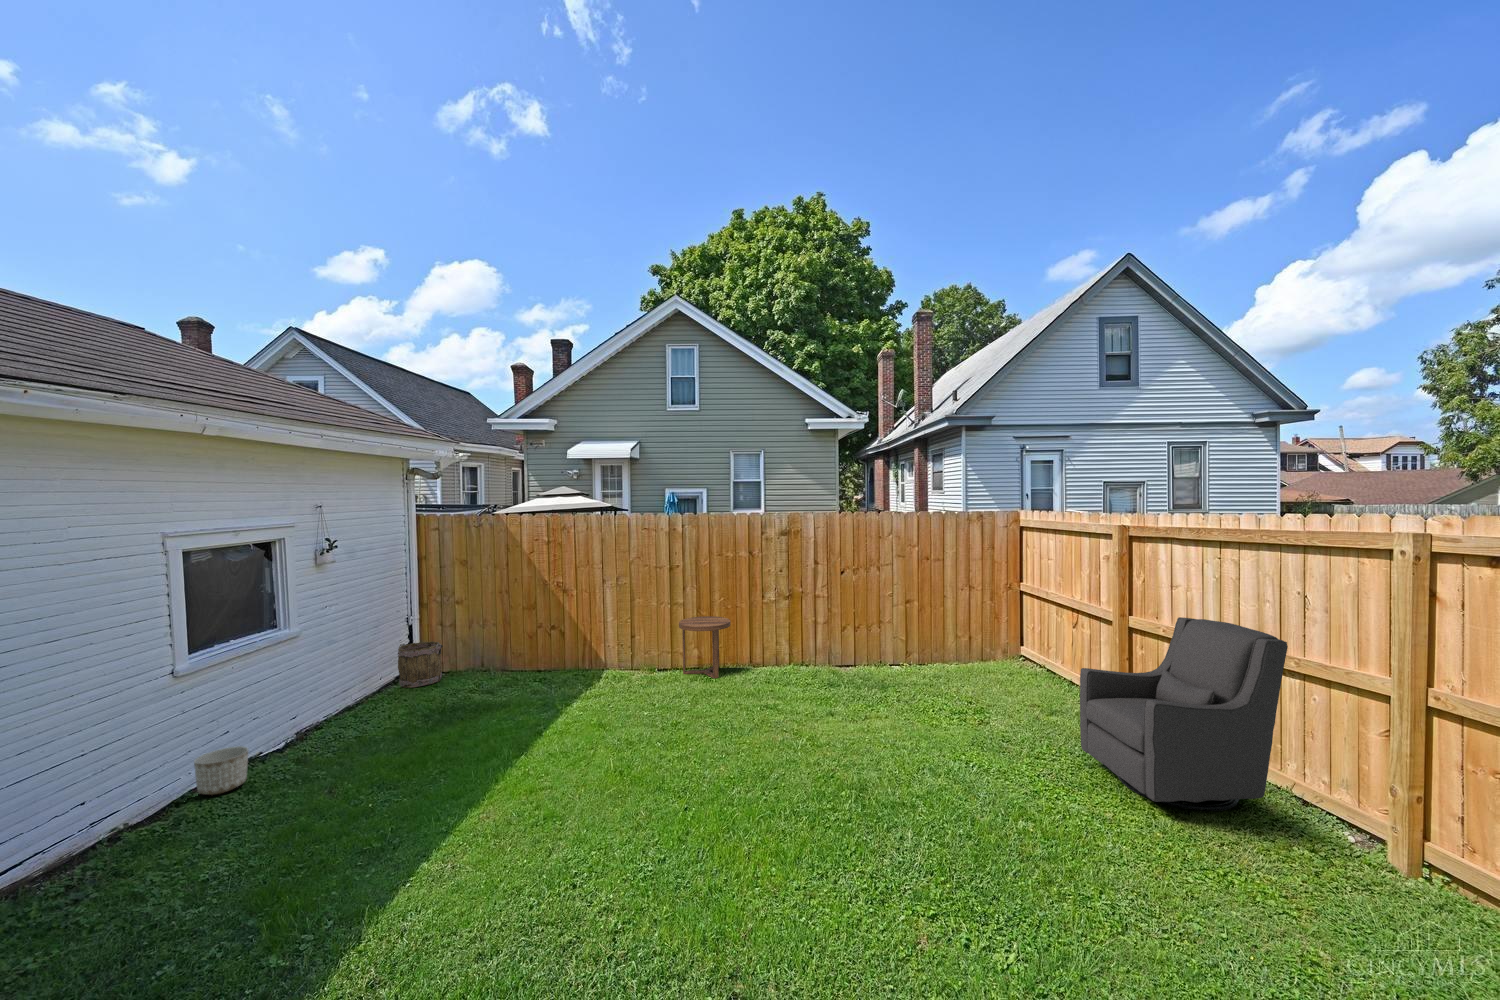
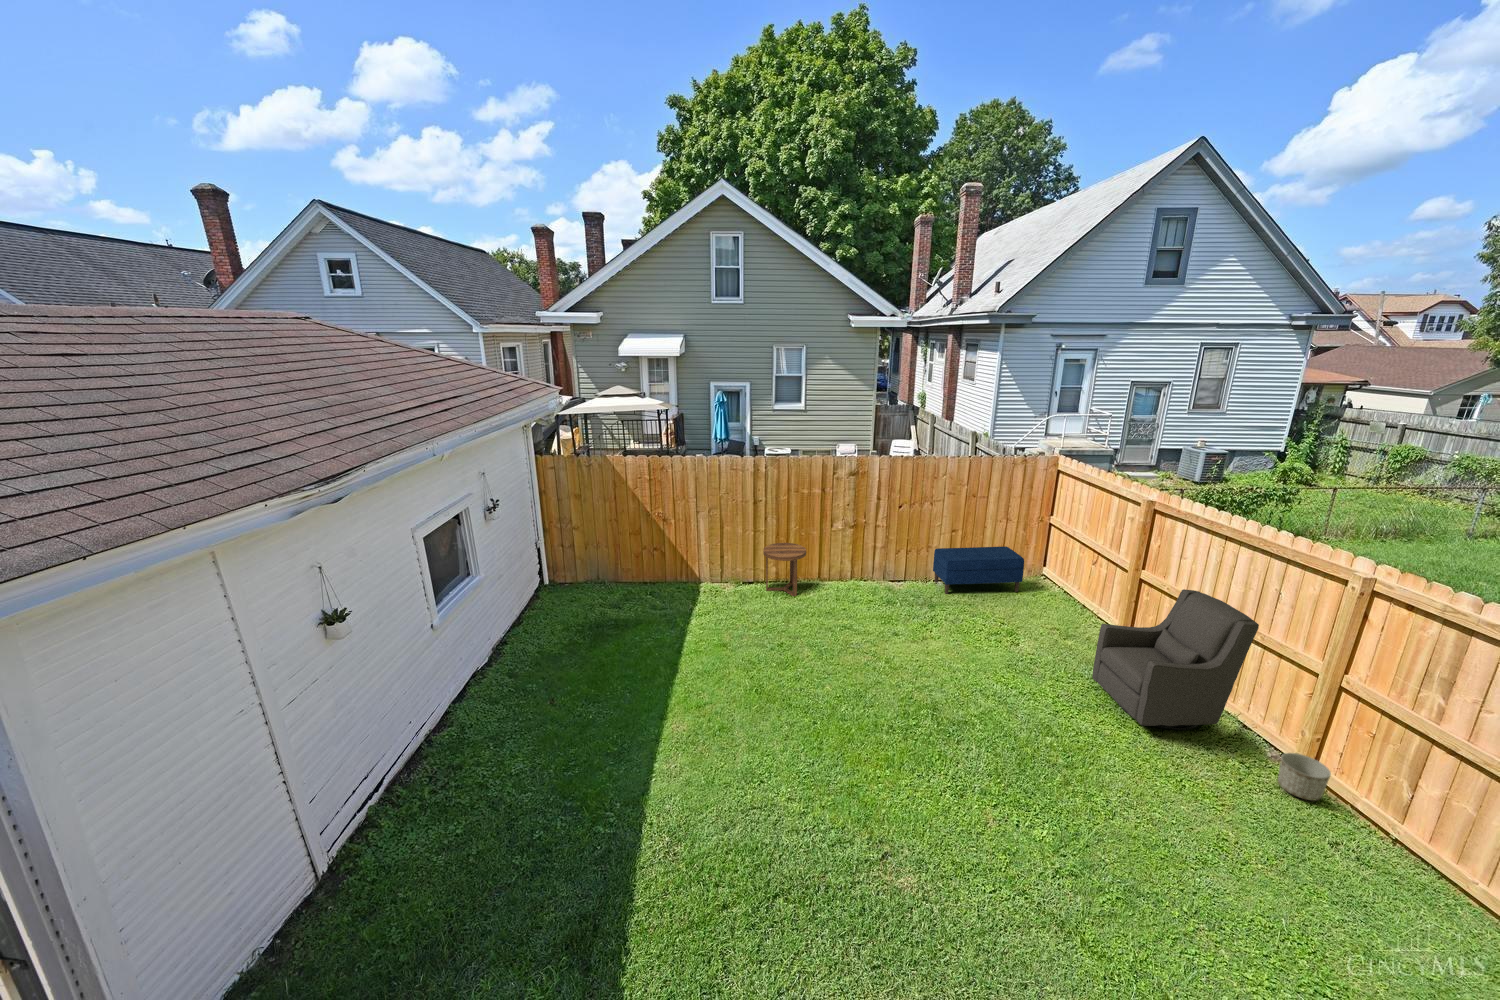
bench: none [886,619,993,675] -> present [933,546,1024,594]
bucket: present [398,641,443,688] -> none [534,564,570,603]
planter: present [194,746,248,795] -> present [1278,753,1331,801]

